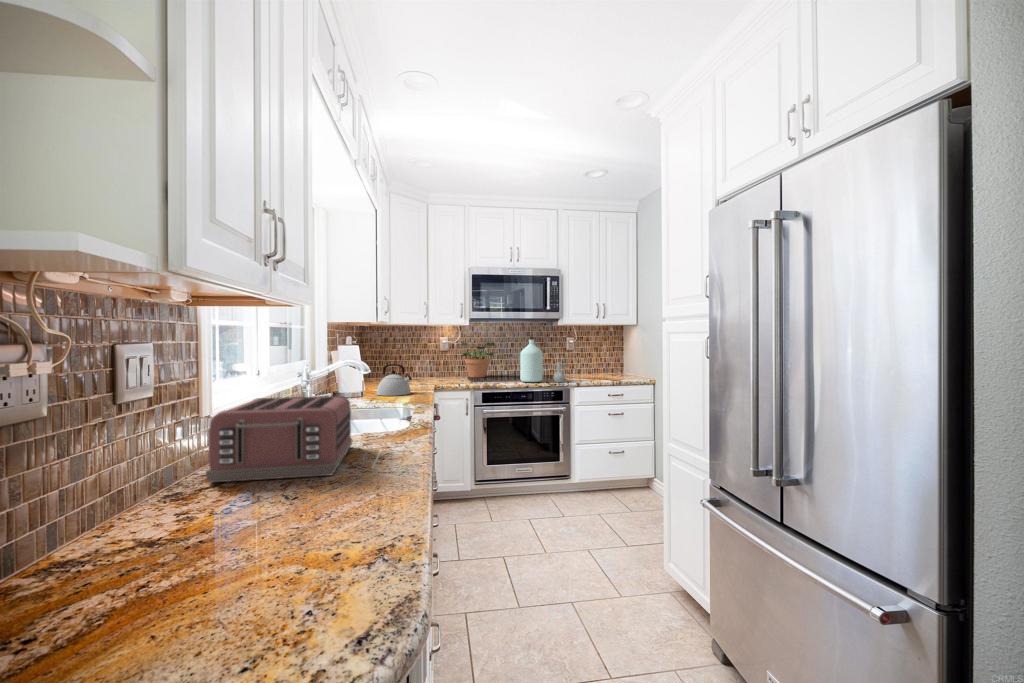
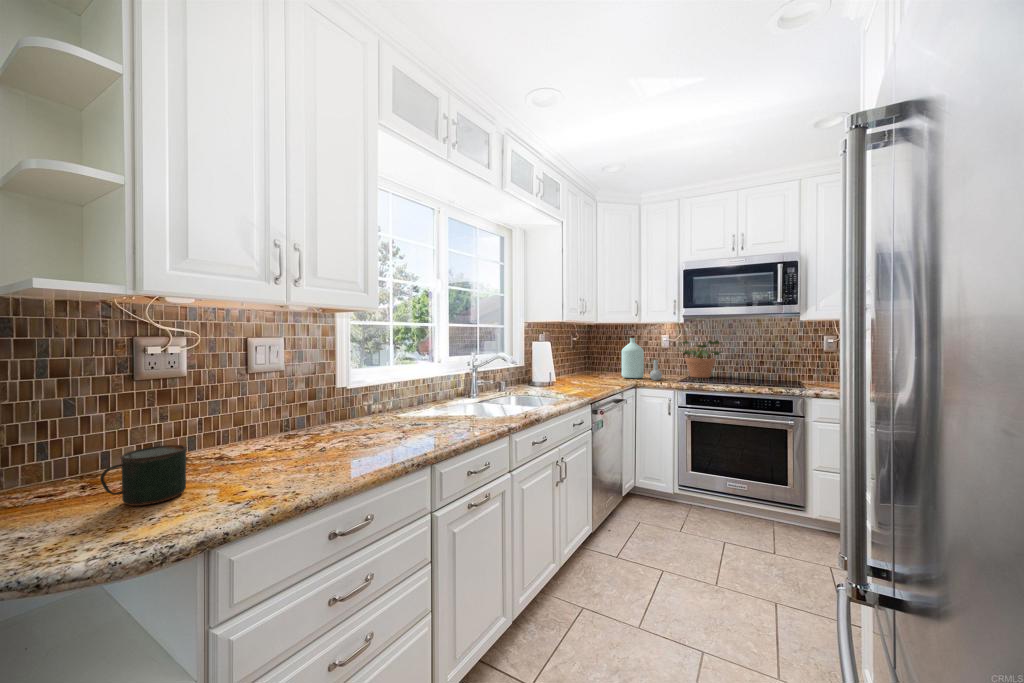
bottle: present [520,337,565,383] -> present [622,336,662,380]
kettle: present [376,364,412,396] -> none [564,359,595,388]
toaster: present [206,396,352,482] -> none [320,378,439,441]
mug: none [185,509,274,613] -> present [100,445,187,506]

